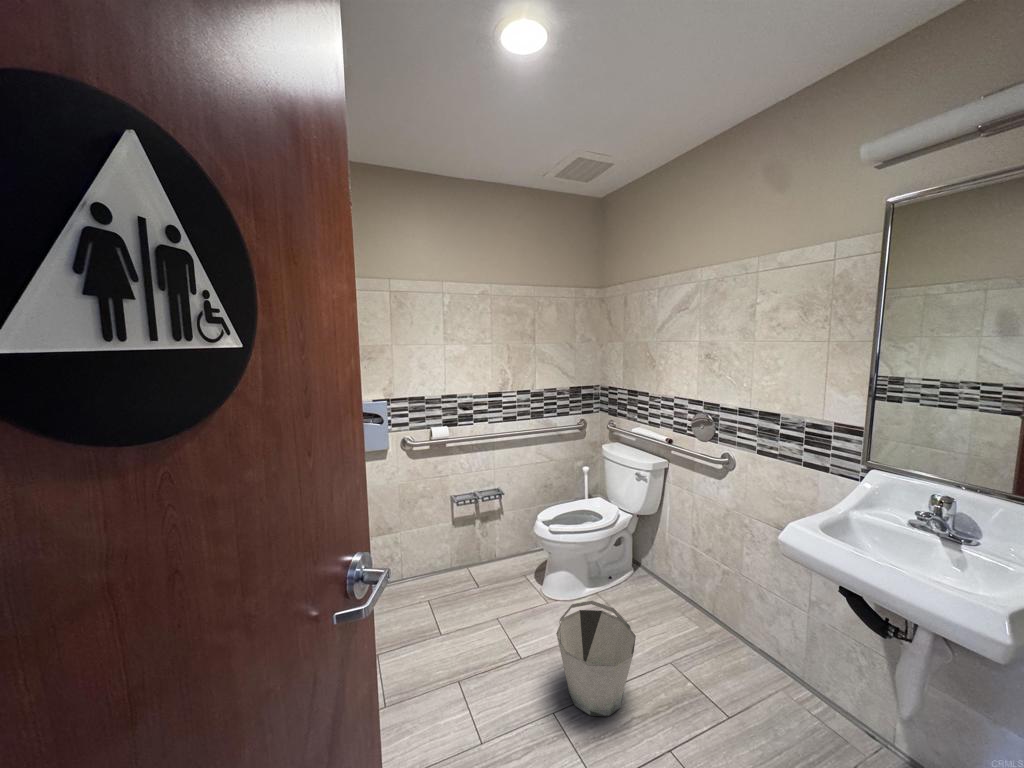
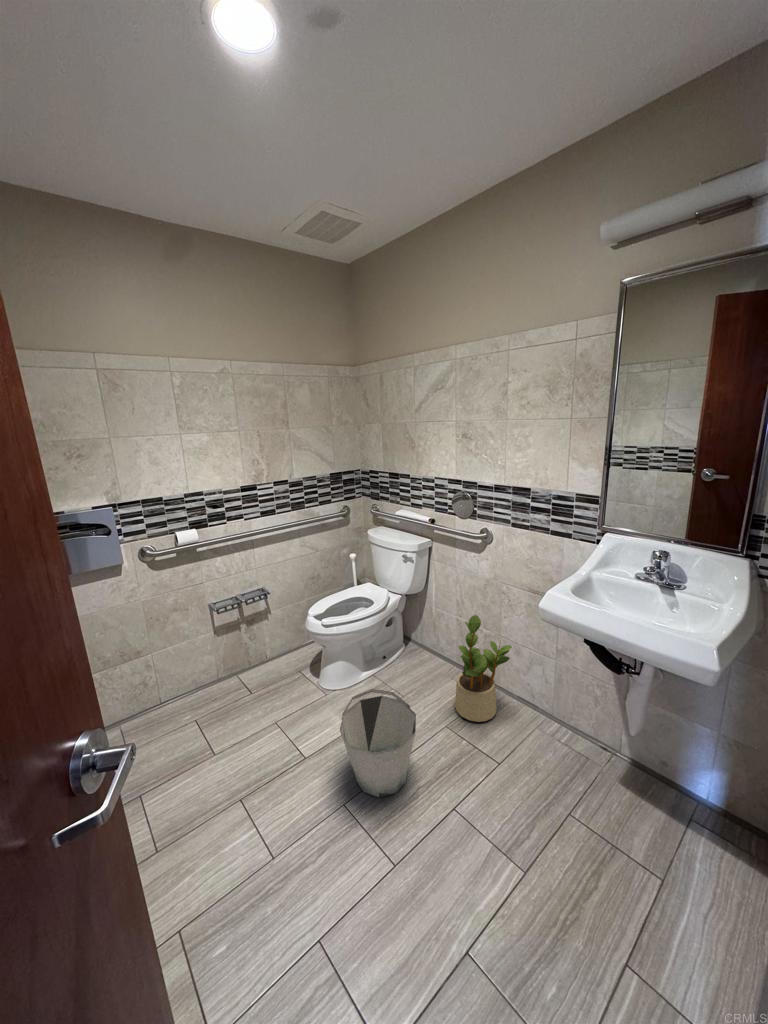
potted plant: none [683,544,753,667] -> present [455,615,512,722]

